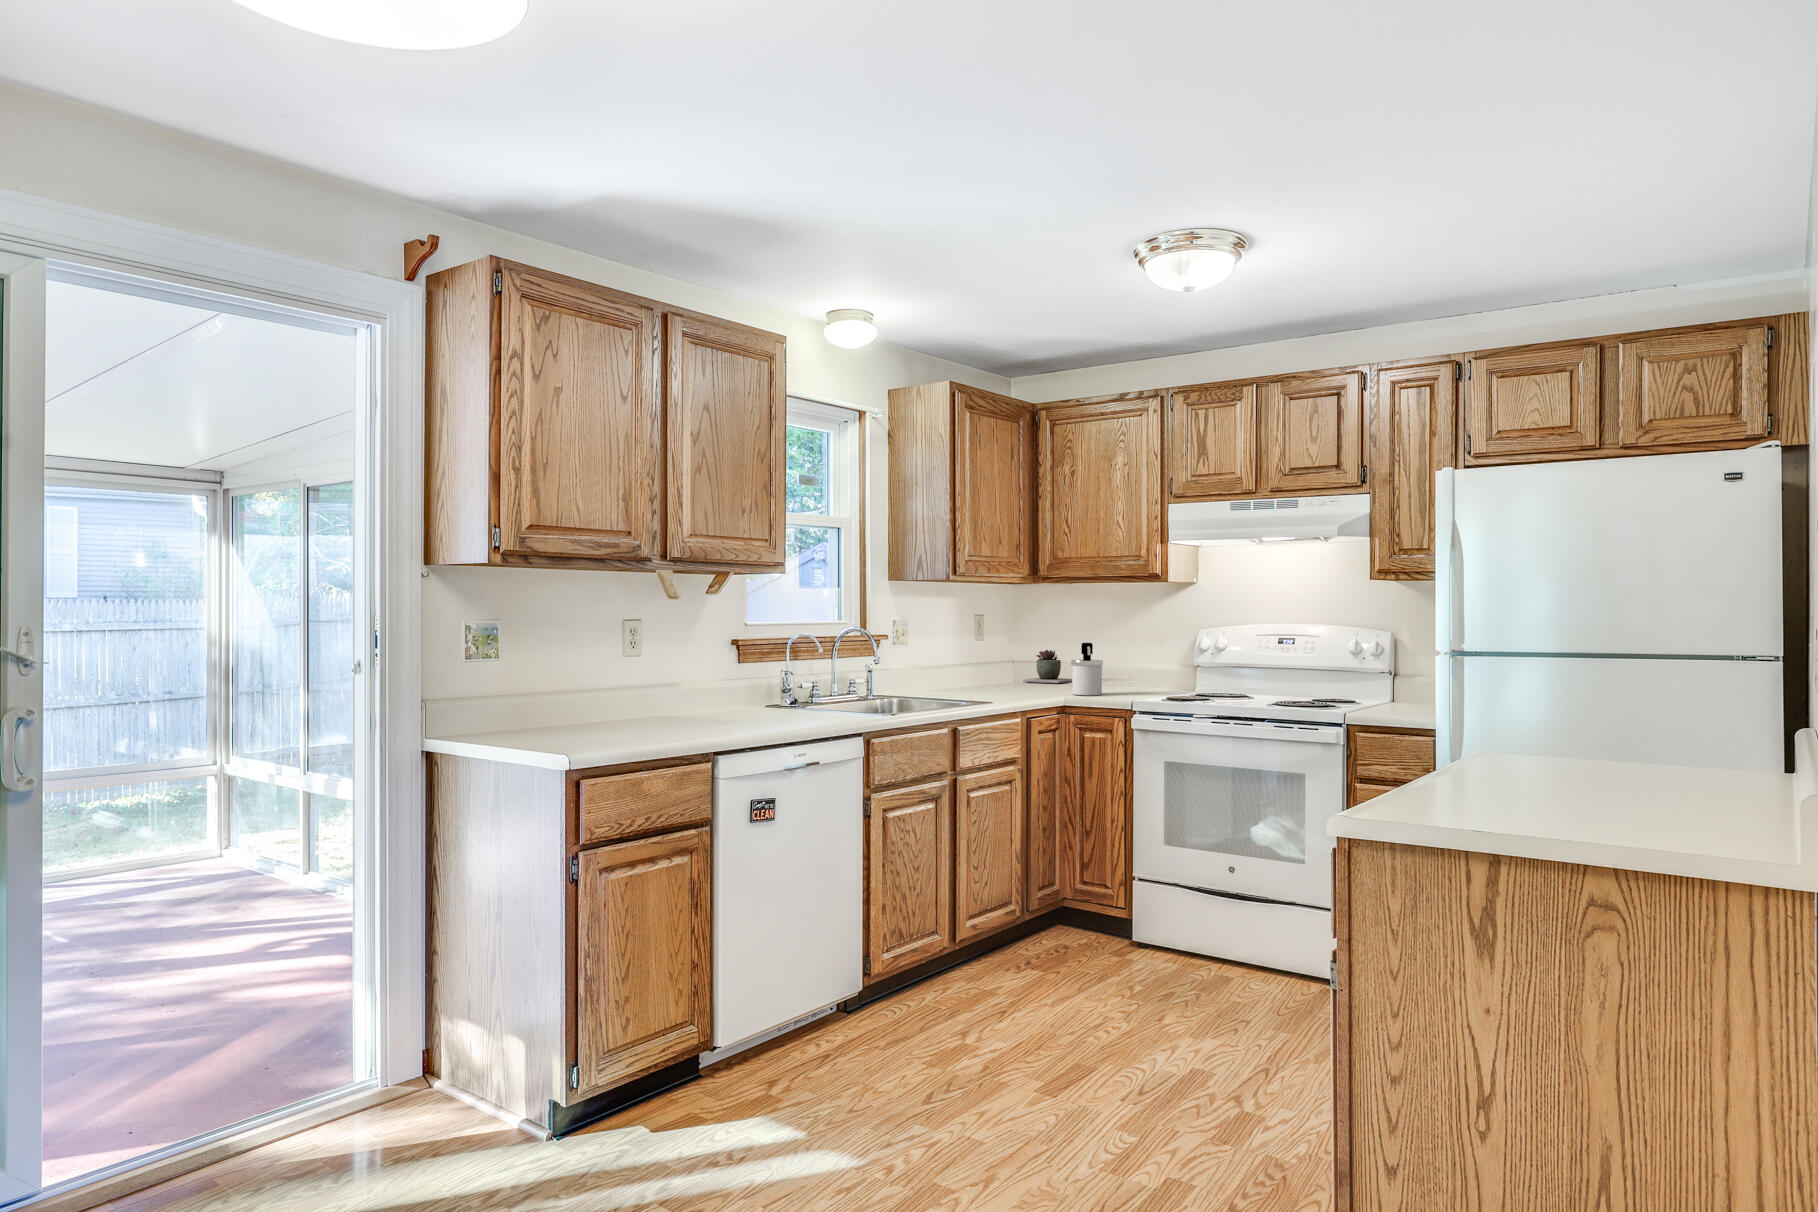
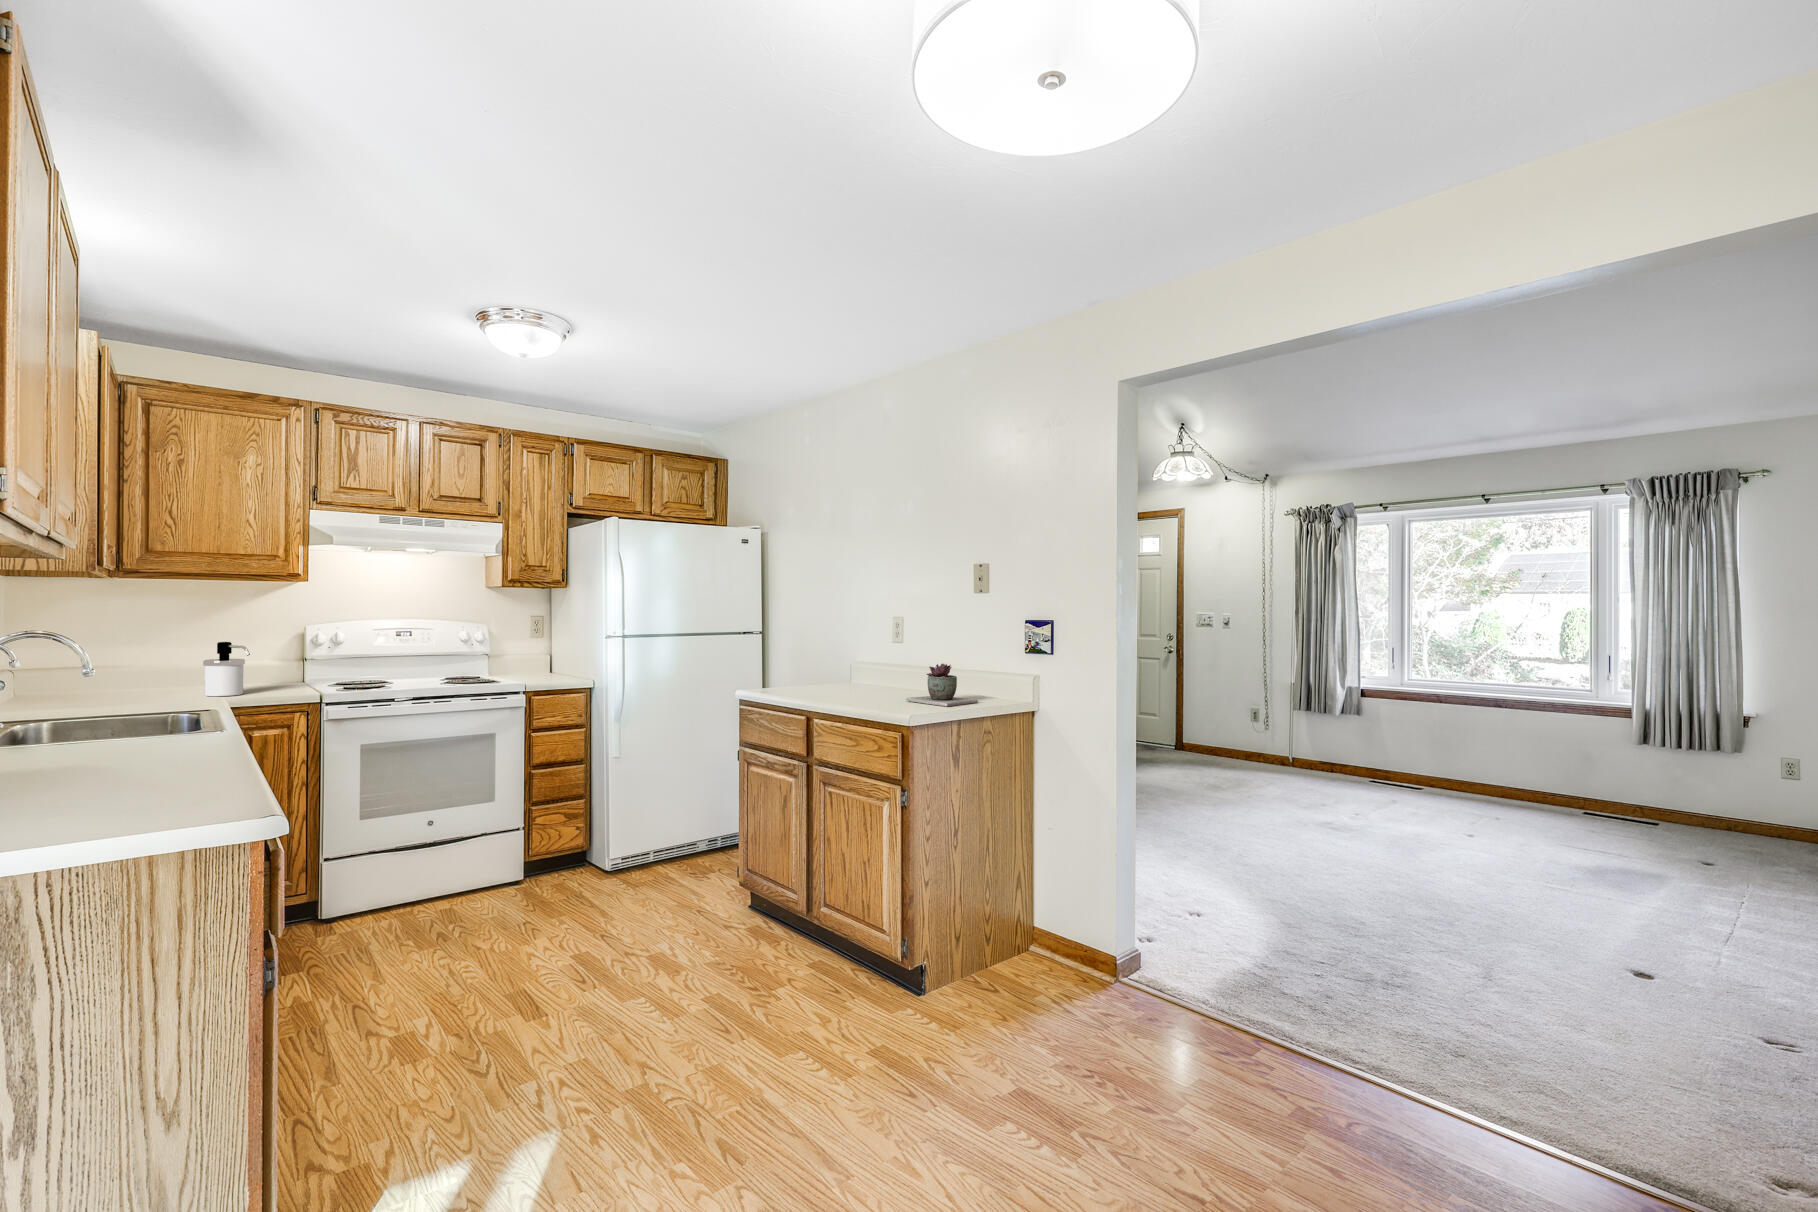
succulent plant: present [1023,650,1072,683] -> present [906,663,978,706]

